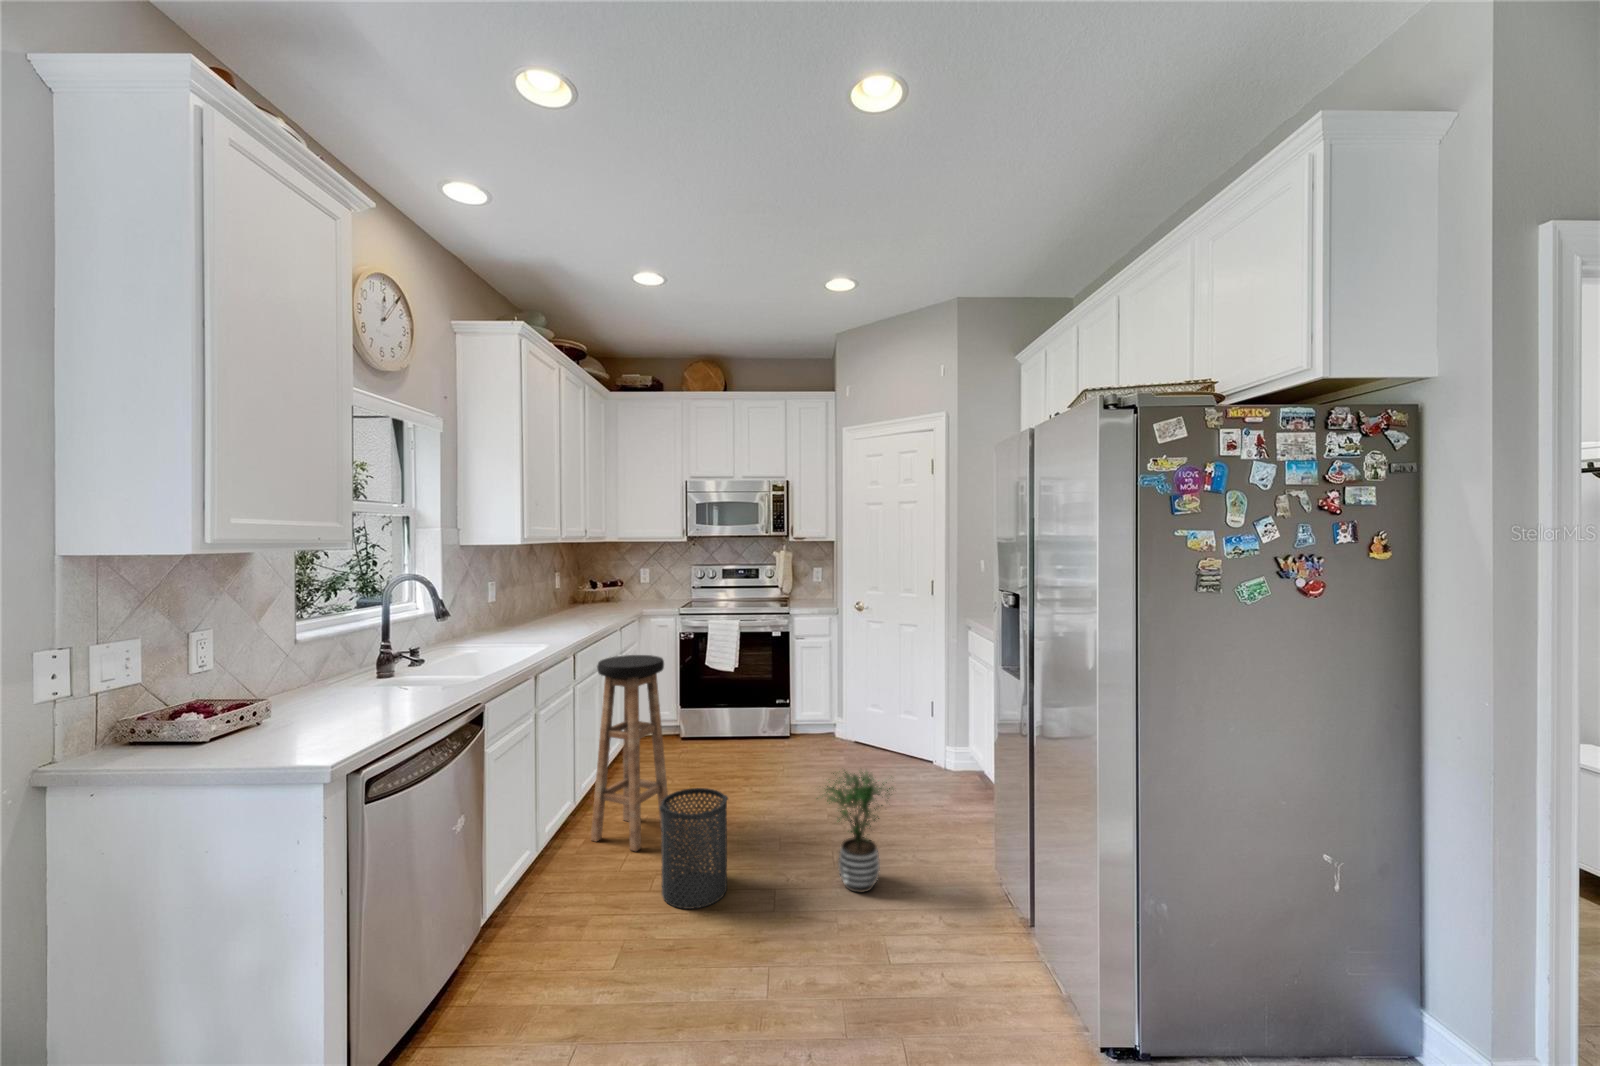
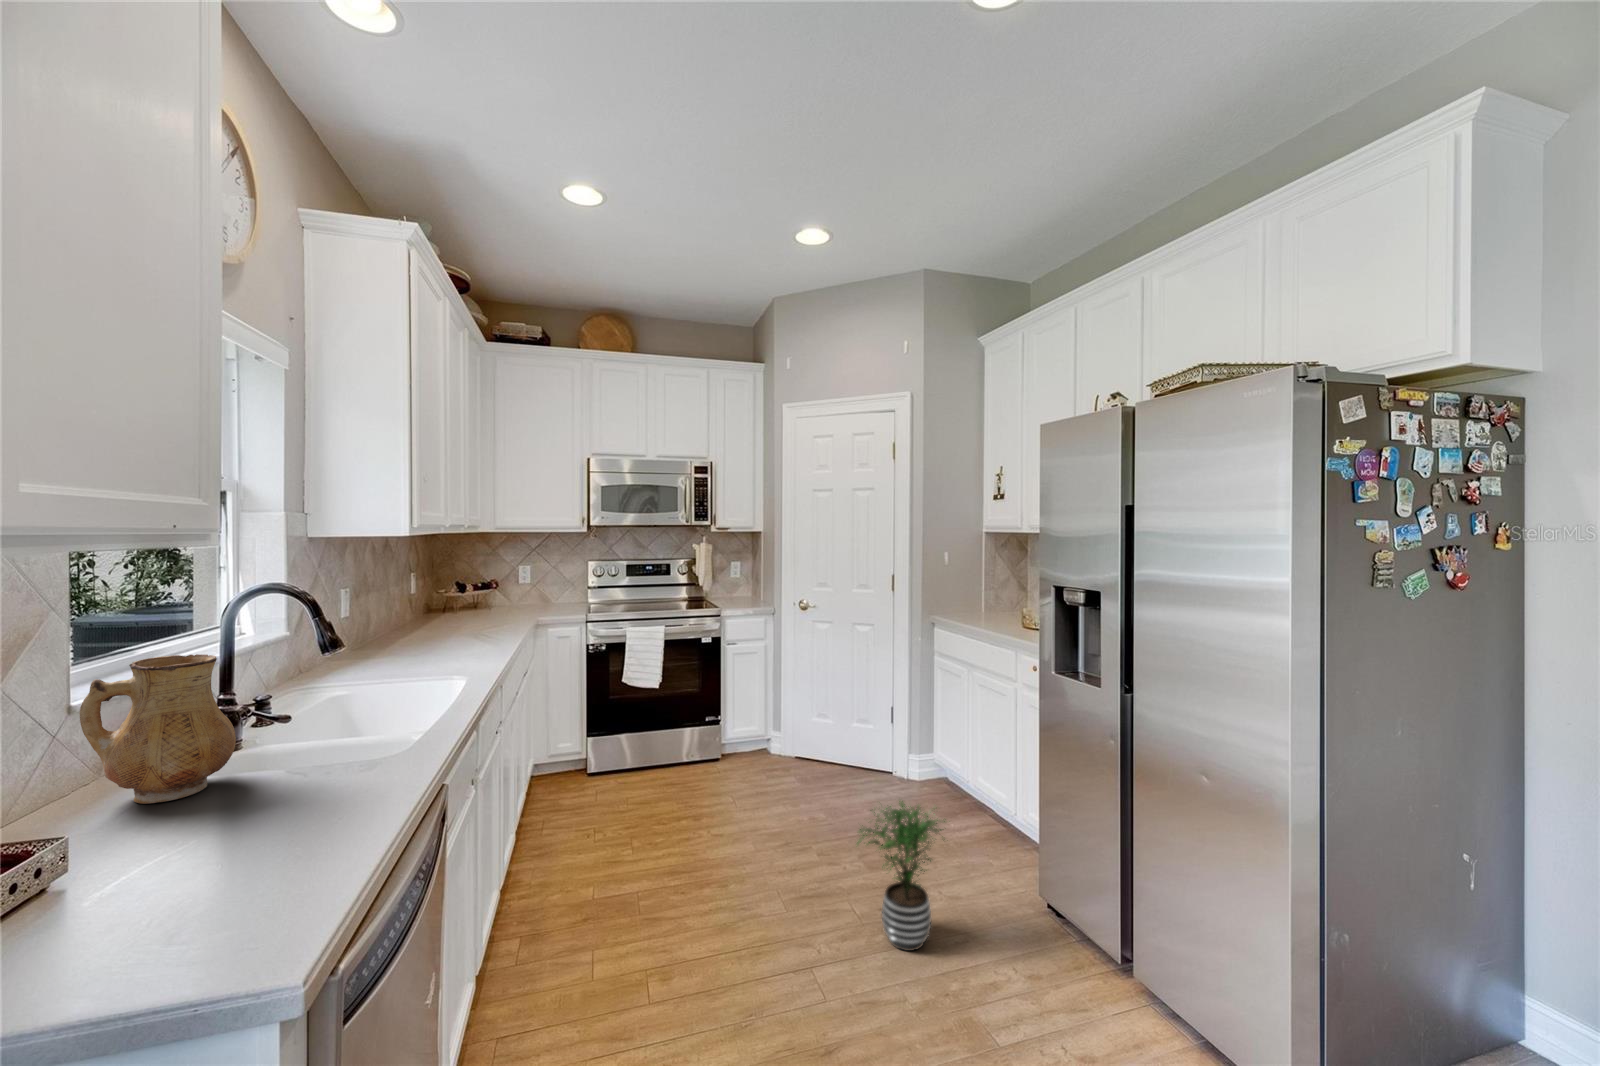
ceramic pitcher: none [300,614,376,695] -> present [79,654,236,804]
bar stool: present [591,655,668,851] -> none [536,680,638,944]
trash can: present [659,788,728,909] -> none [673,850,759,1021]

